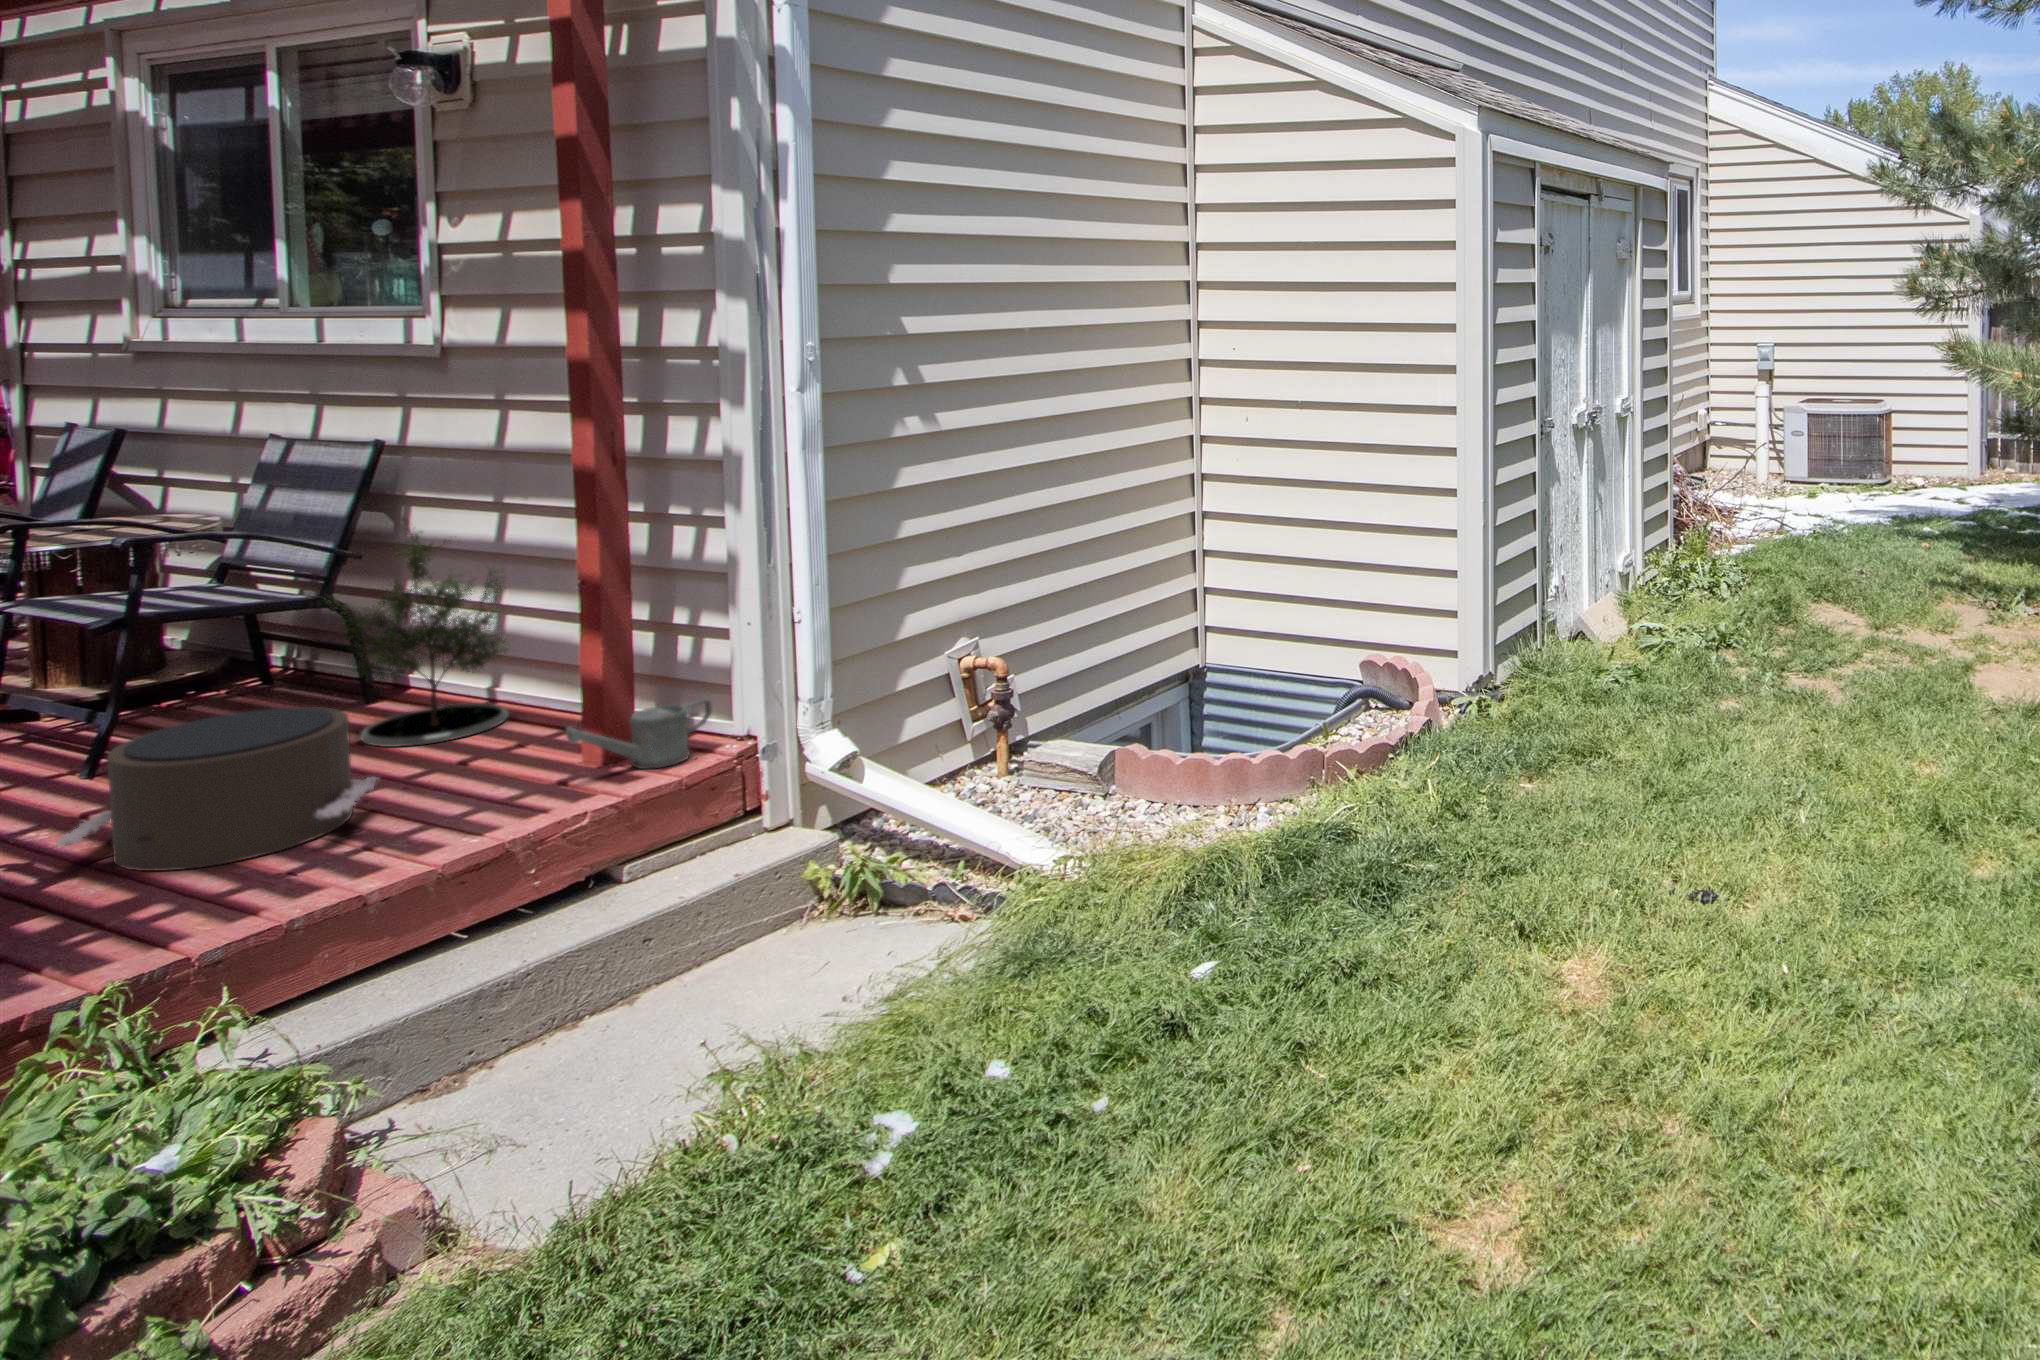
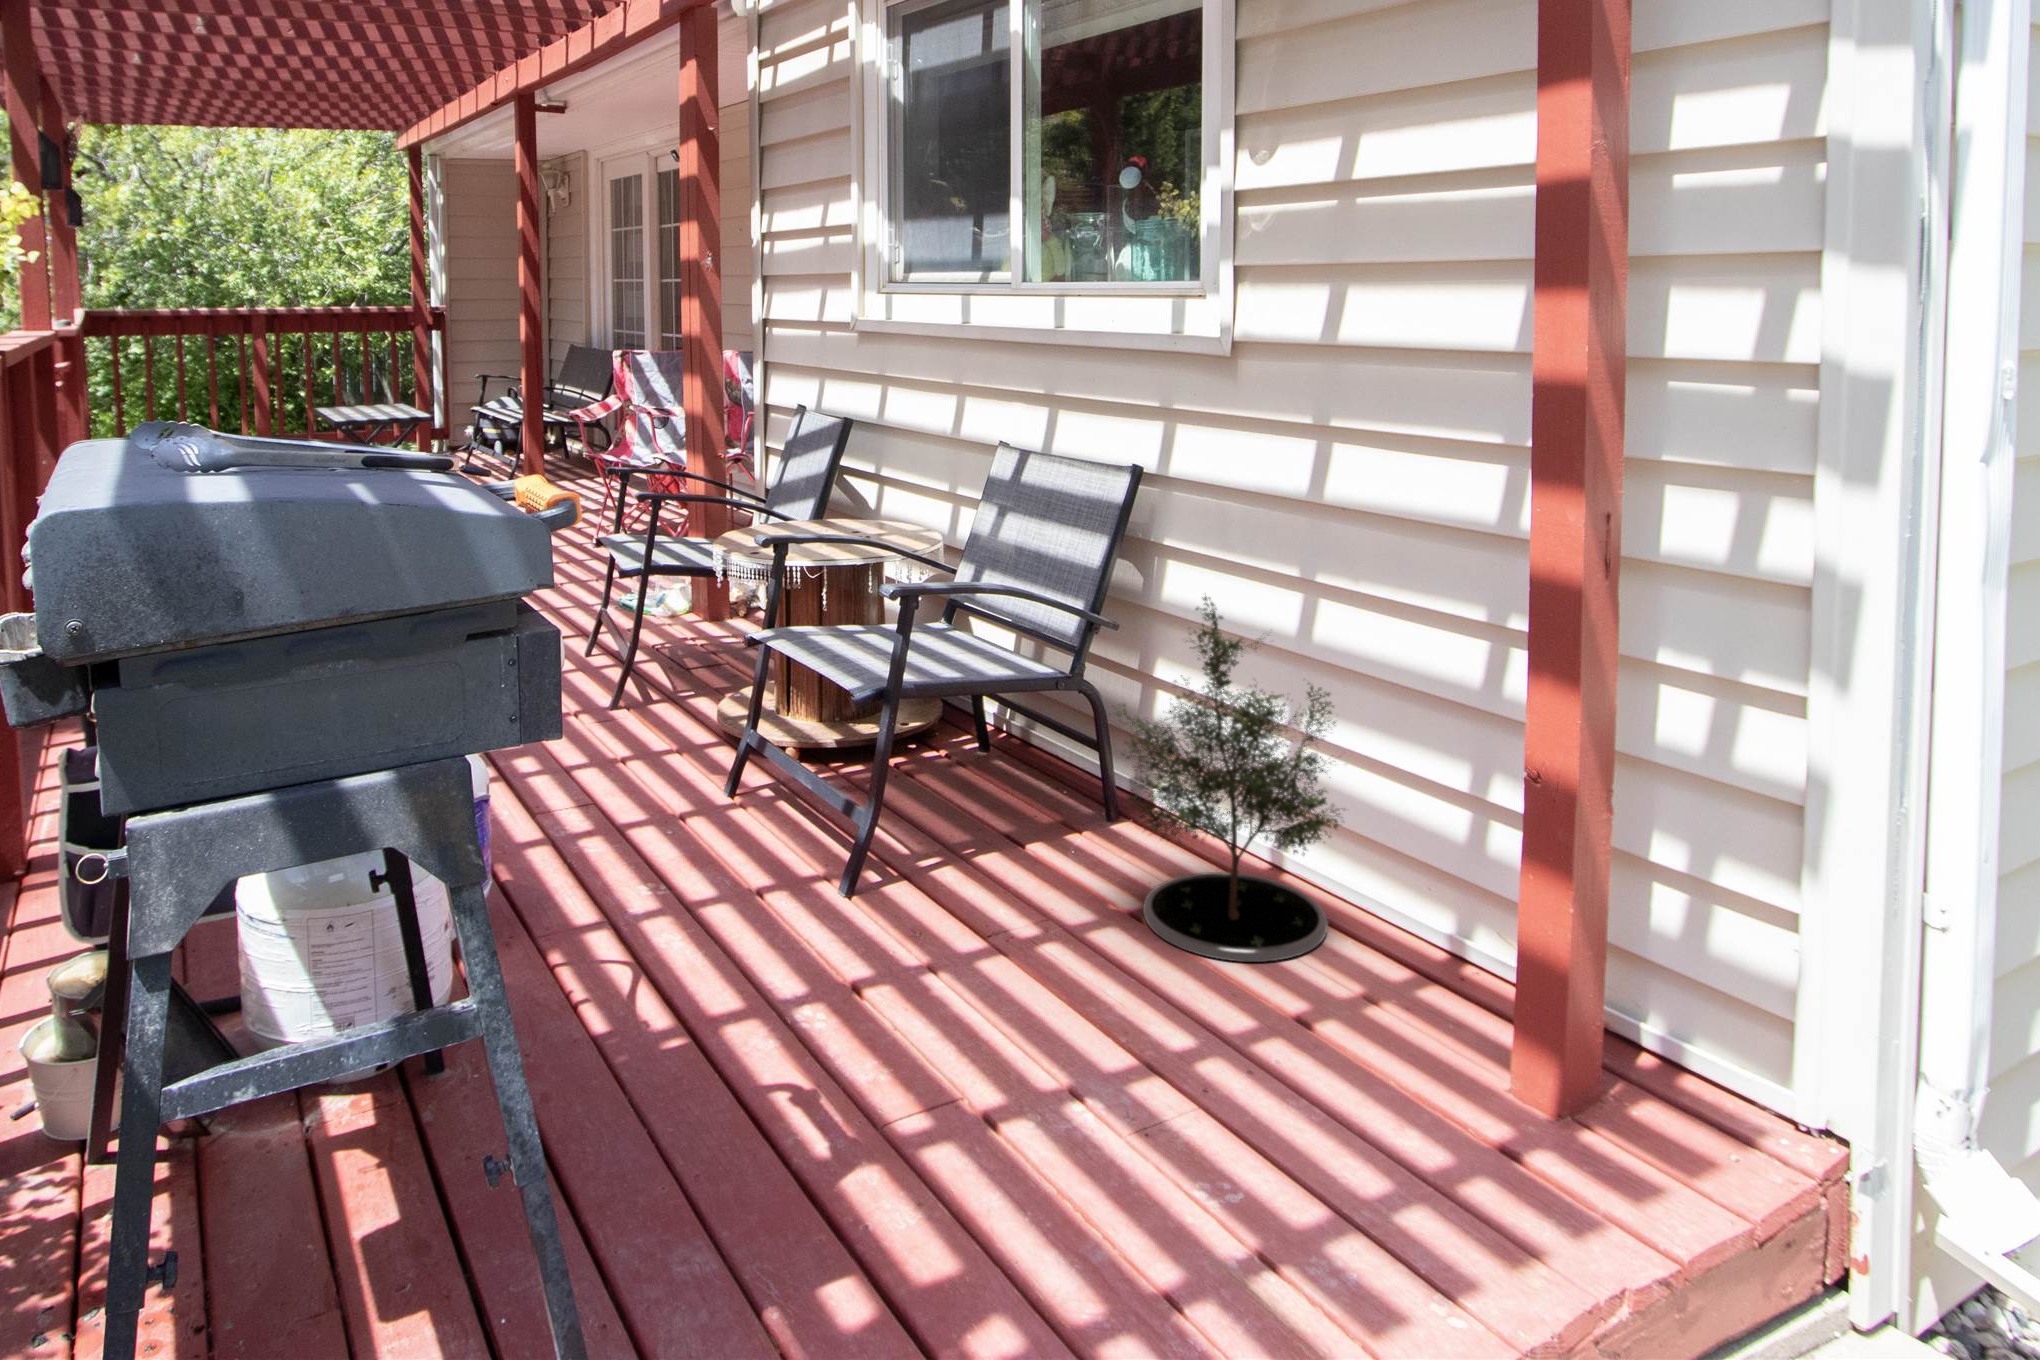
watering can: present [566,699,712,769] -> none [1549,1036,1758,1182]
pouf: present [56,707,378,871] -> none [855,912,1257,1245]

